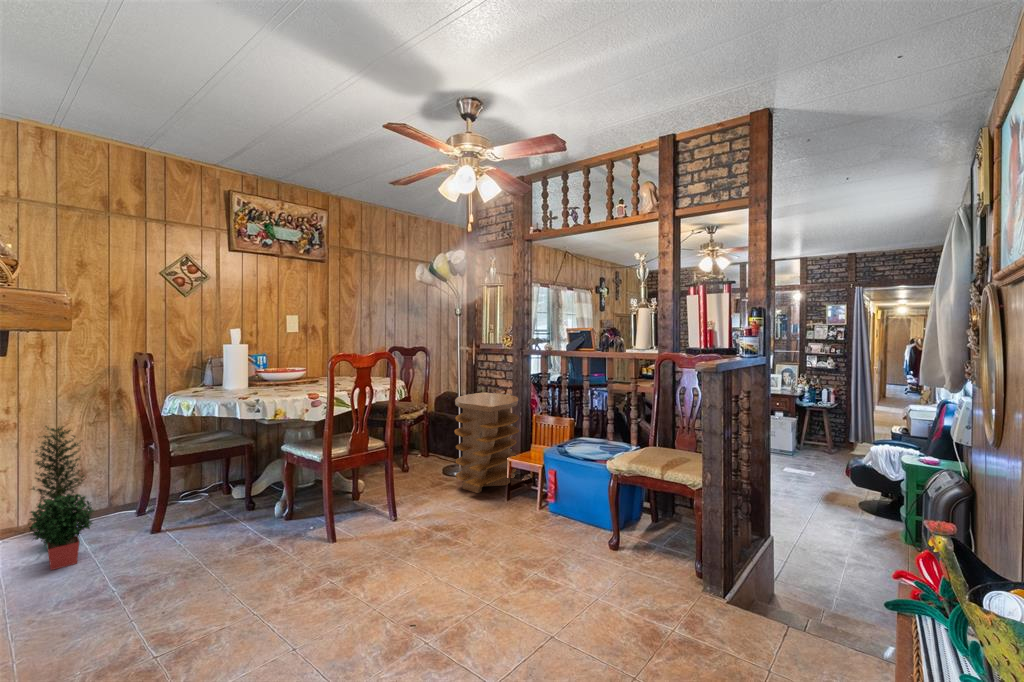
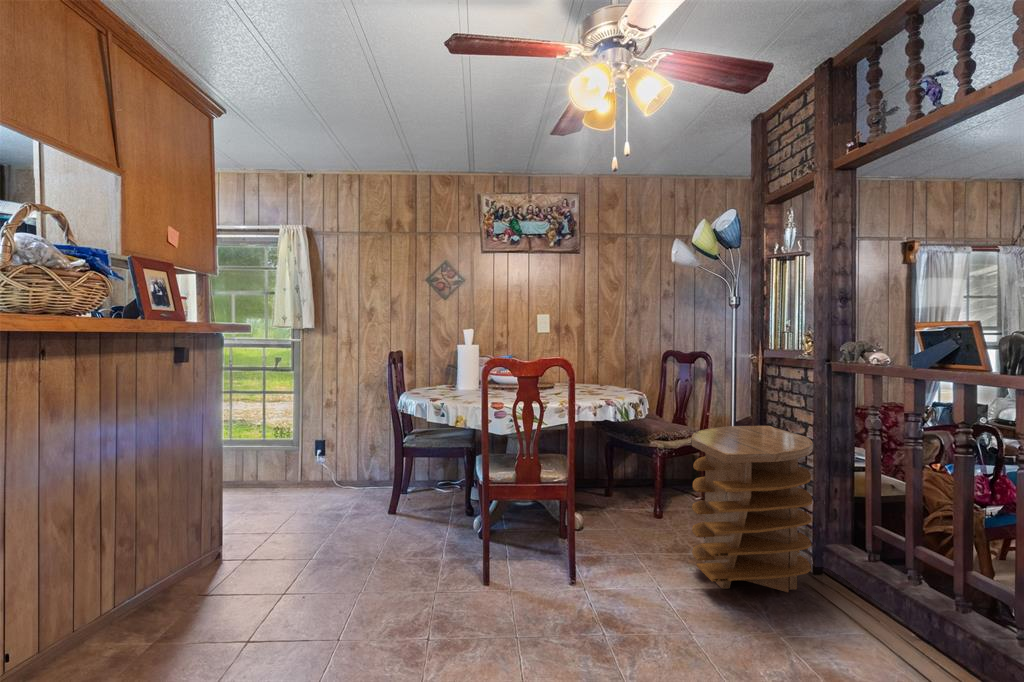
potted plant: present [28,426,94,570] -> none [297,408,370,527]

